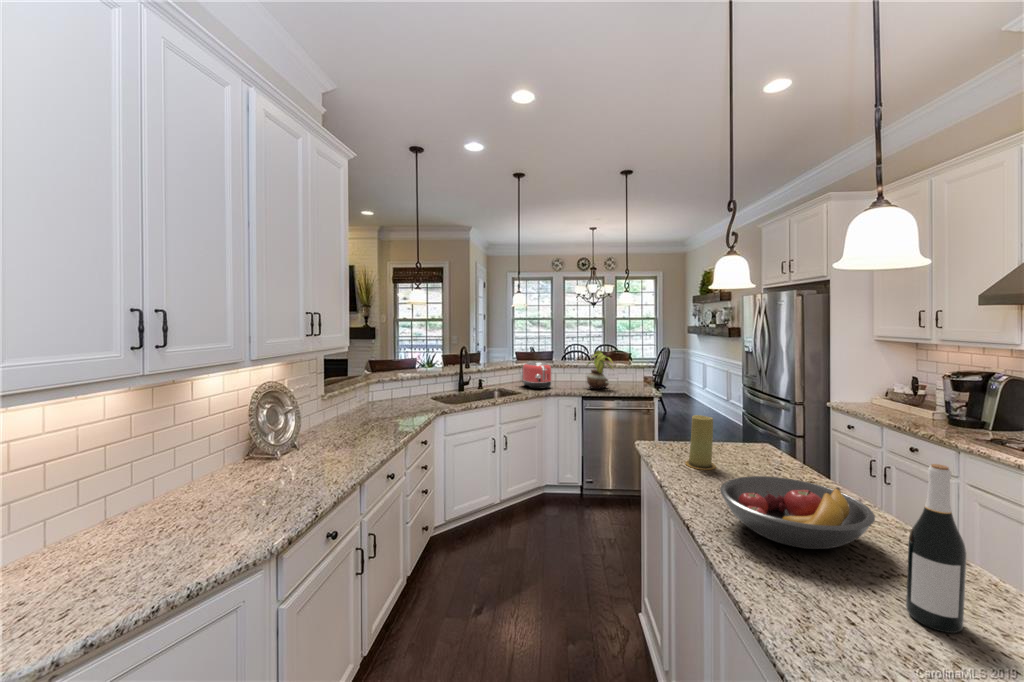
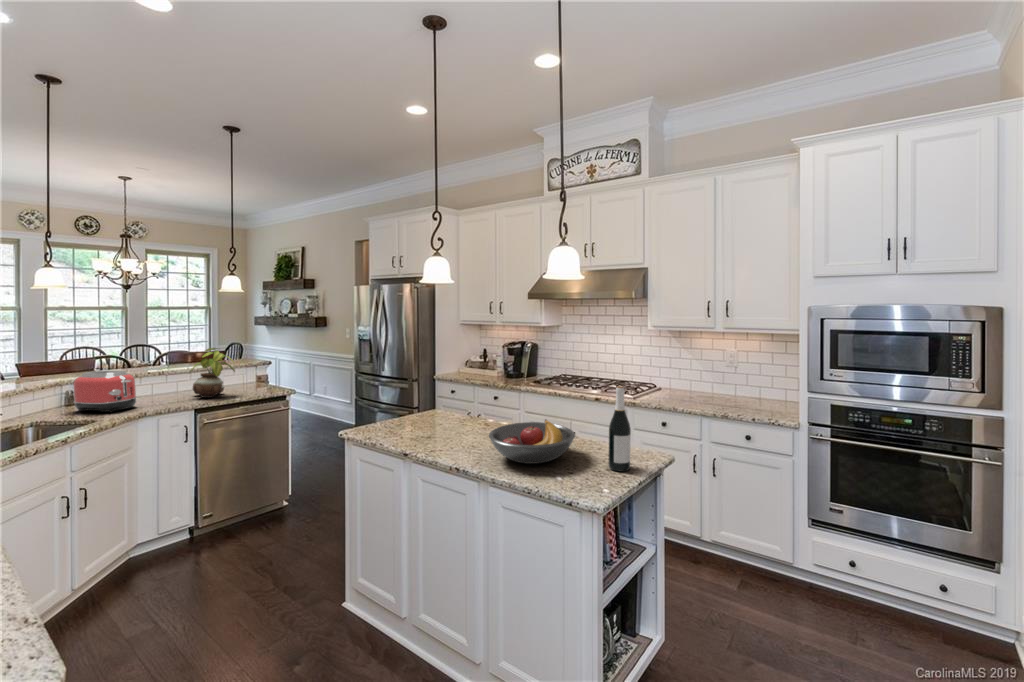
candle: present [686,415,716,470] -> none [413,395,438,441]

